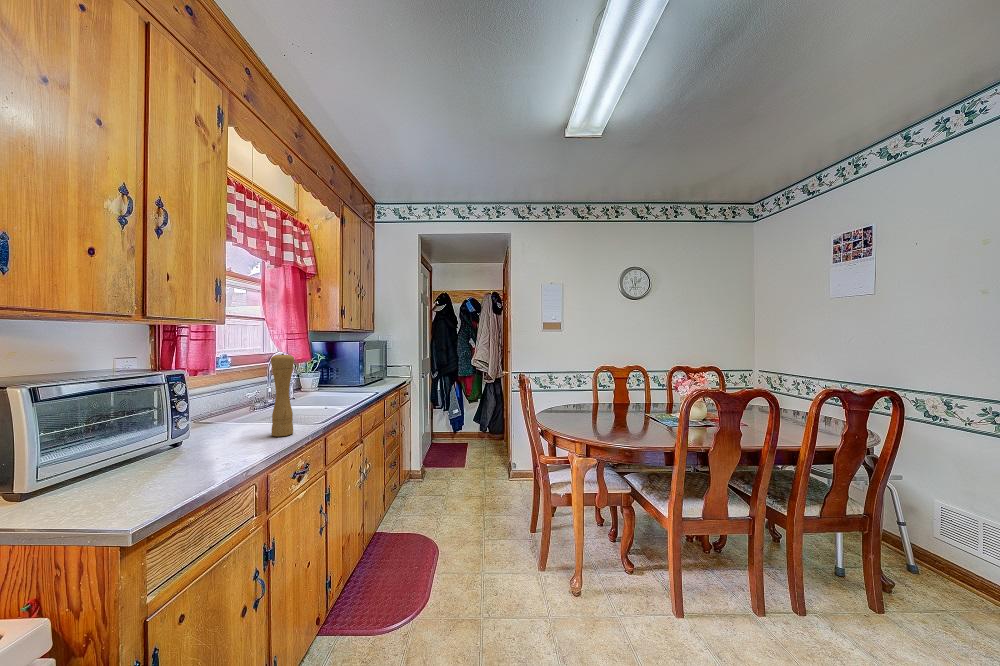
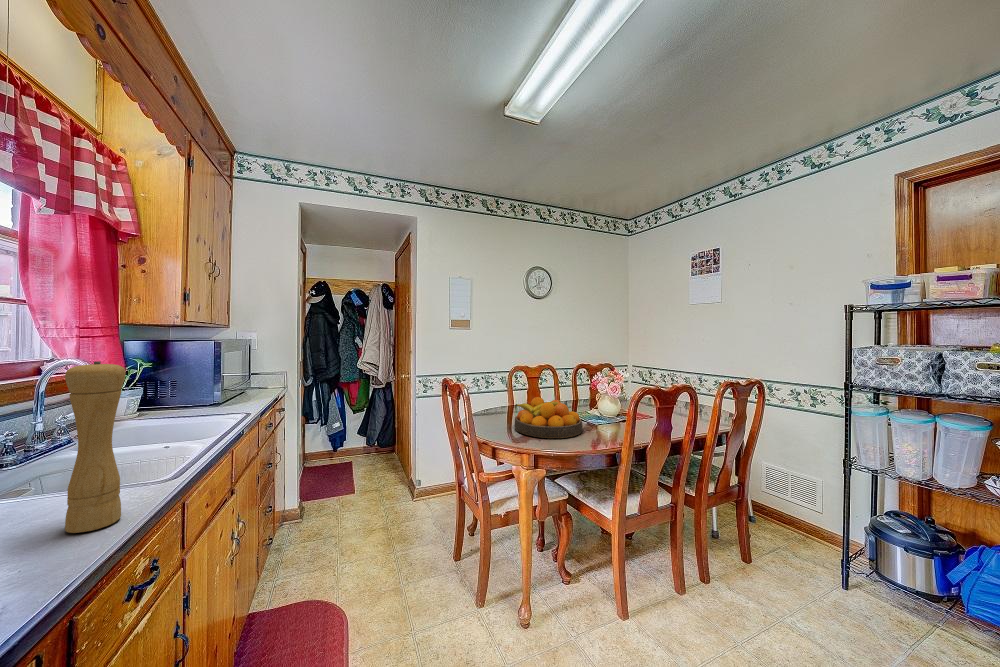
fruit bowl: none [571,392,633,428] -> present [514,397,582,438]

